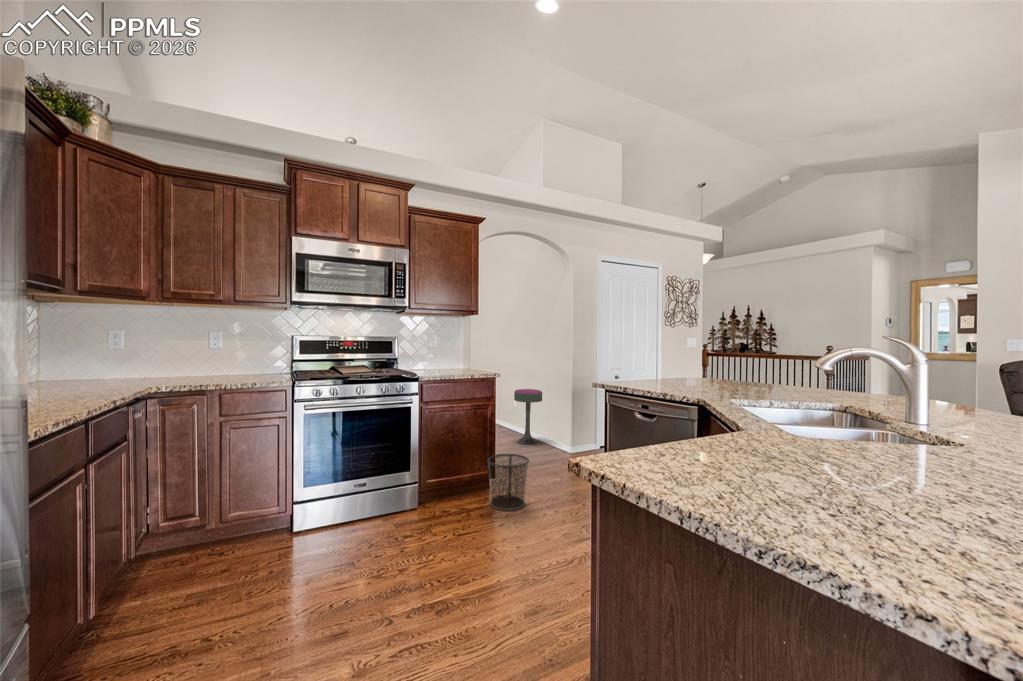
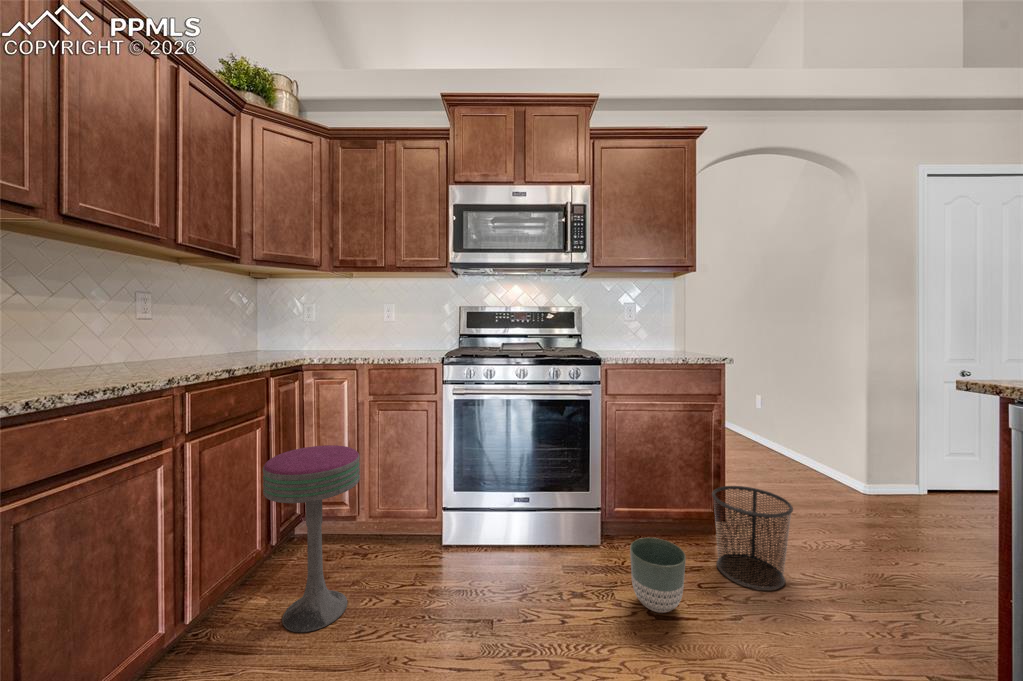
bar stool: present [514,389,542,444] -> present [263,445,360,632]
planter: none [443,490,475,532] -> present [630,538,686,613]

